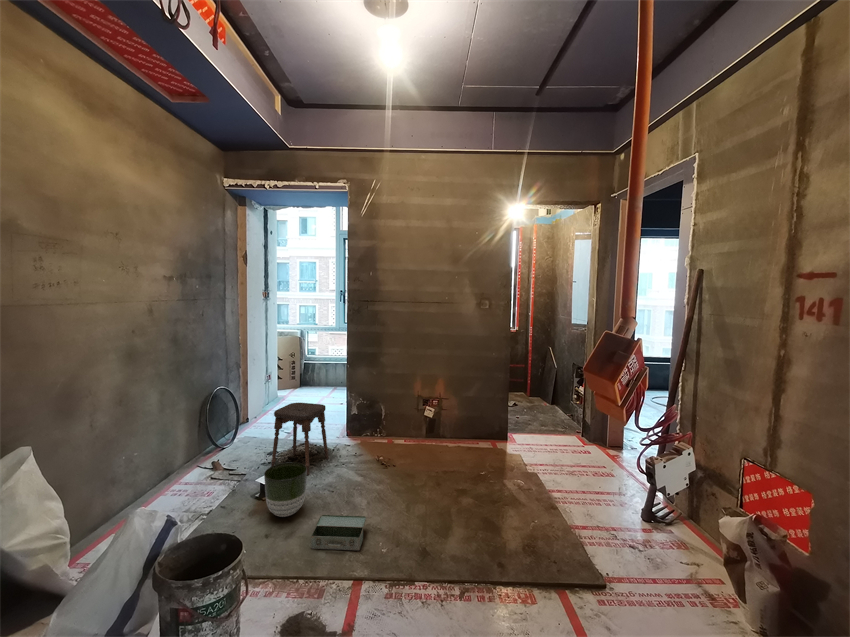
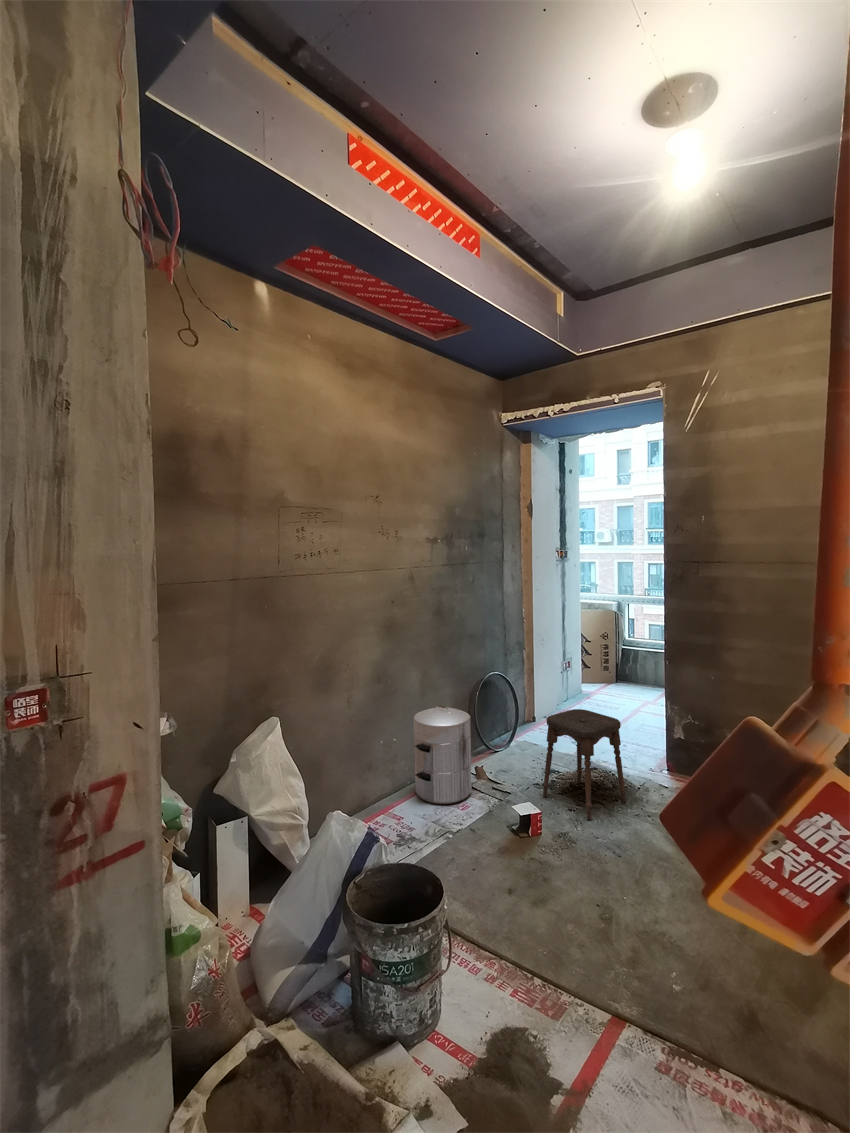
waste bin: none [154,417,212,501] -> present [413,706,471,804]
planter: present [264,462,307,517] -> none [515,794,572,873]
toolbox: present [311,515,366,550] -> none [562,892,655,976]

